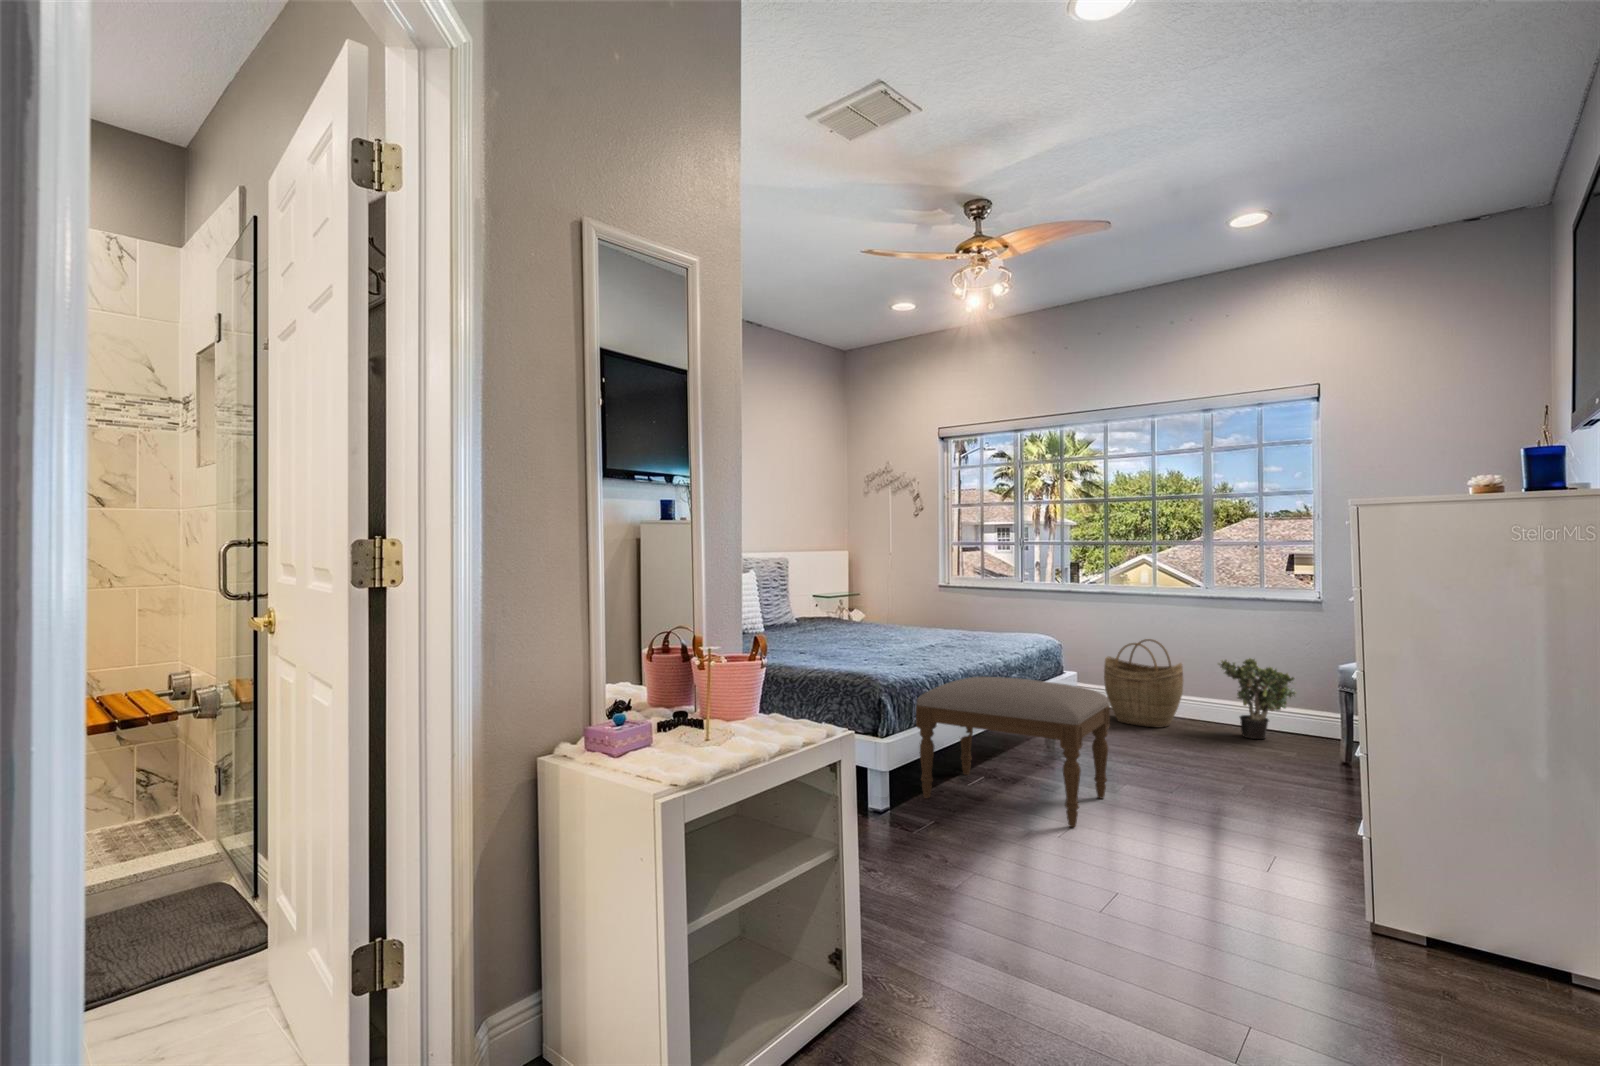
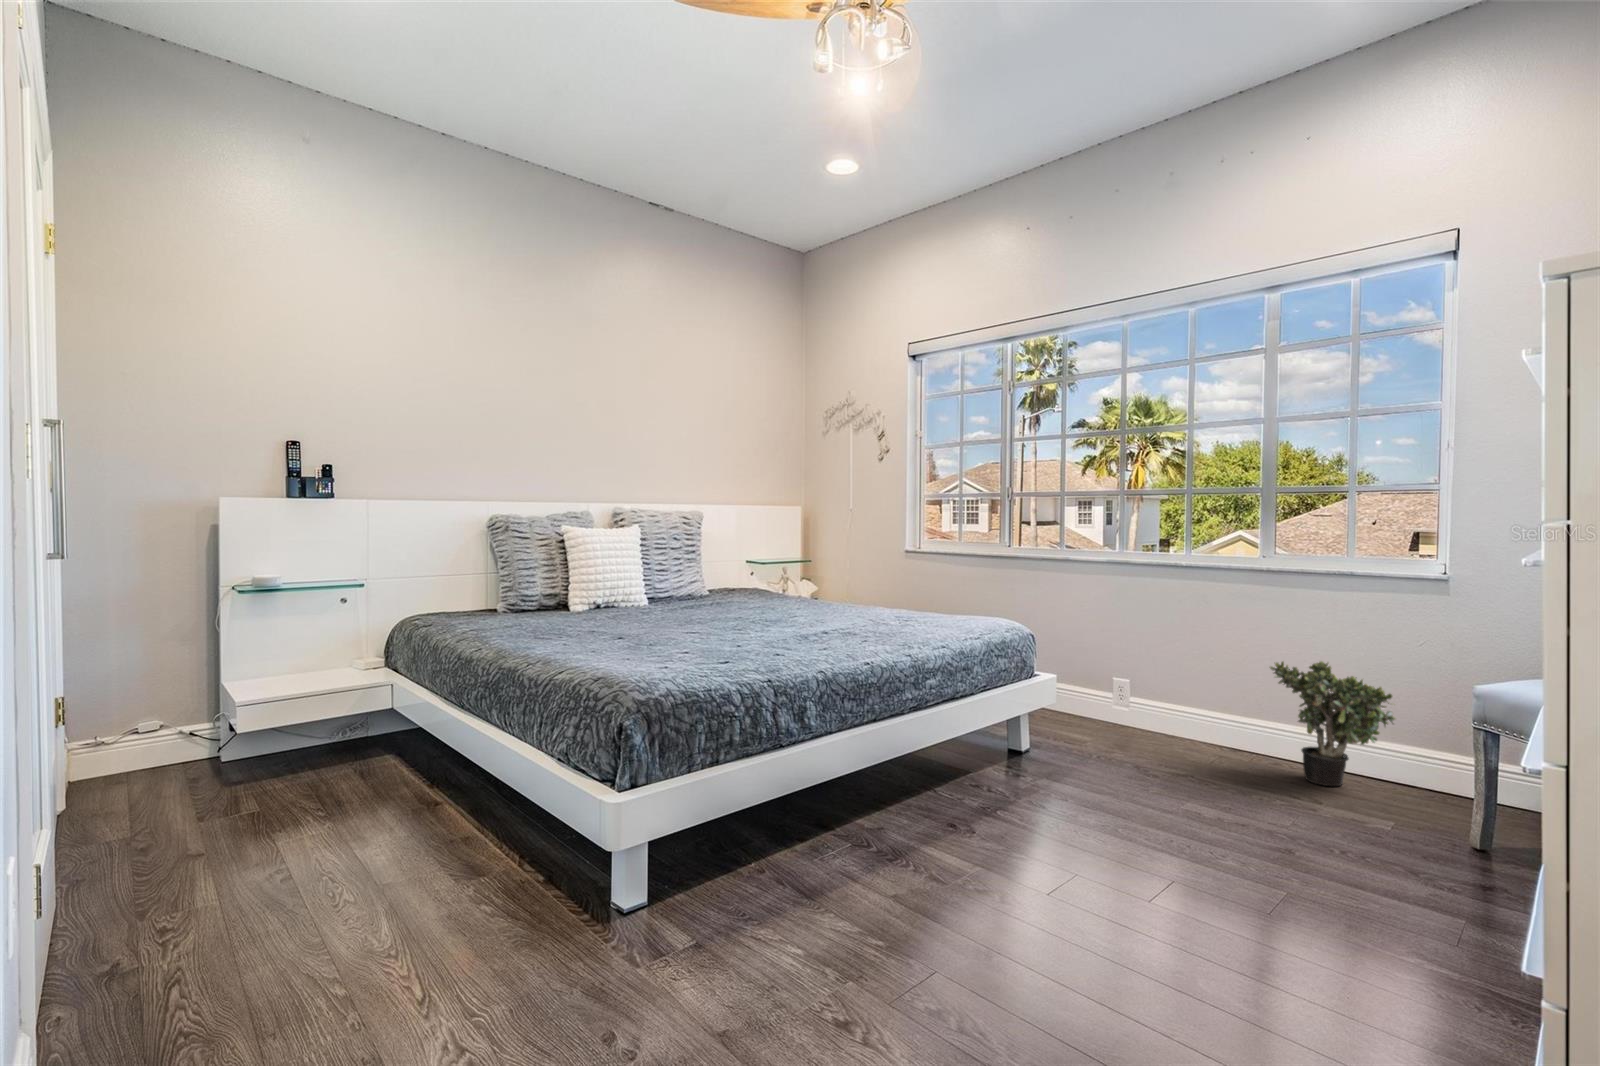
woven basket: present [1104,639,1183,727] -> none [1103,627,1219,757]
ottoman: present [916,677,1110,827] -> none [708,686,1034,977]

